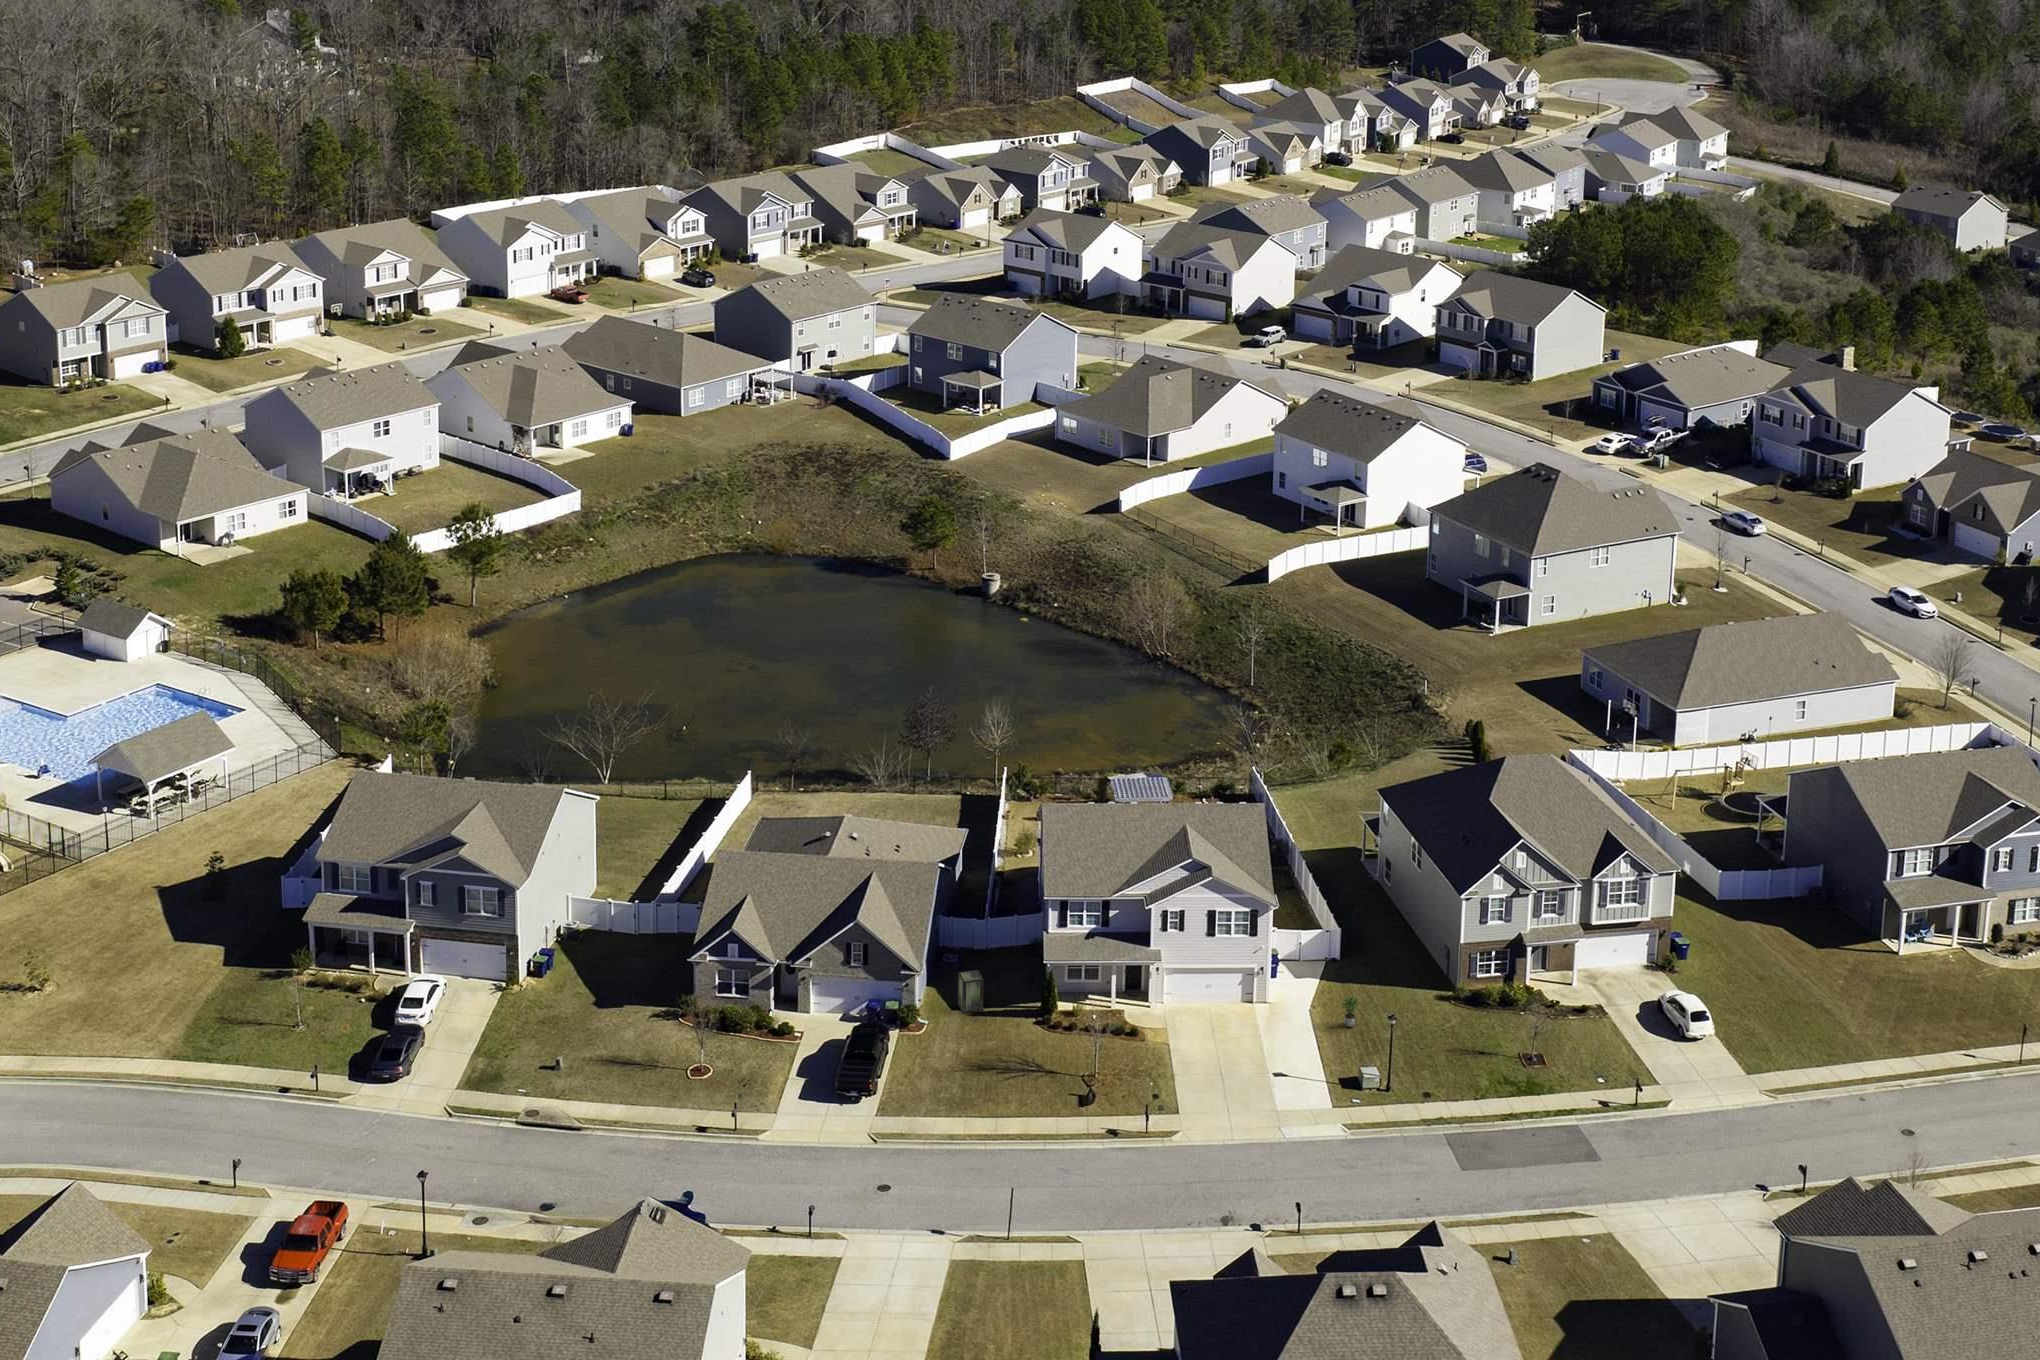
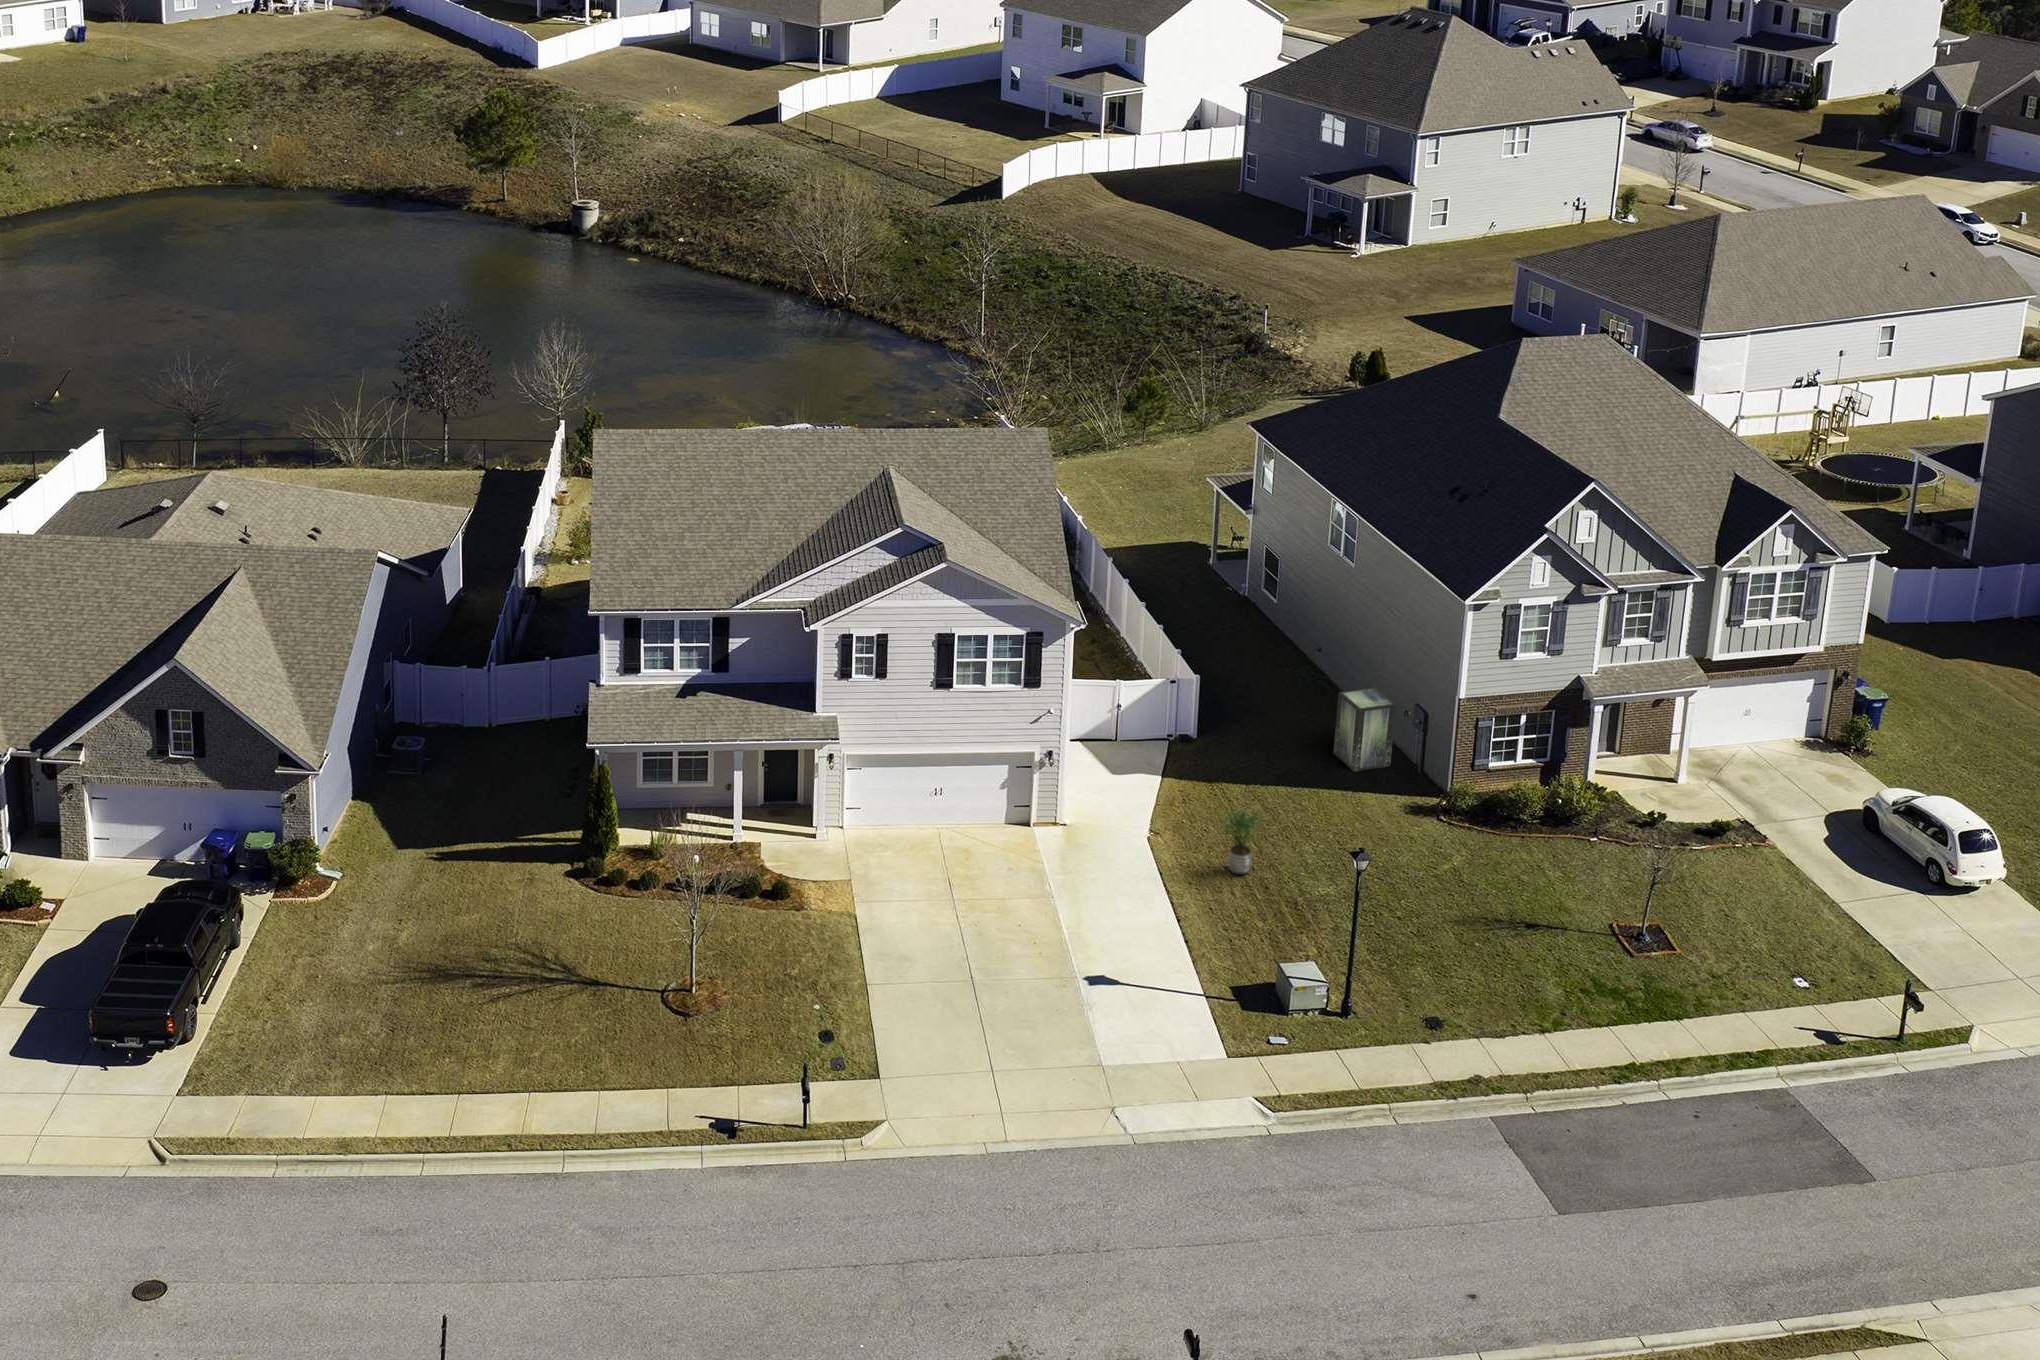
storage box: present [958,970,984,1014] -> present [1333,687,1396,772]

